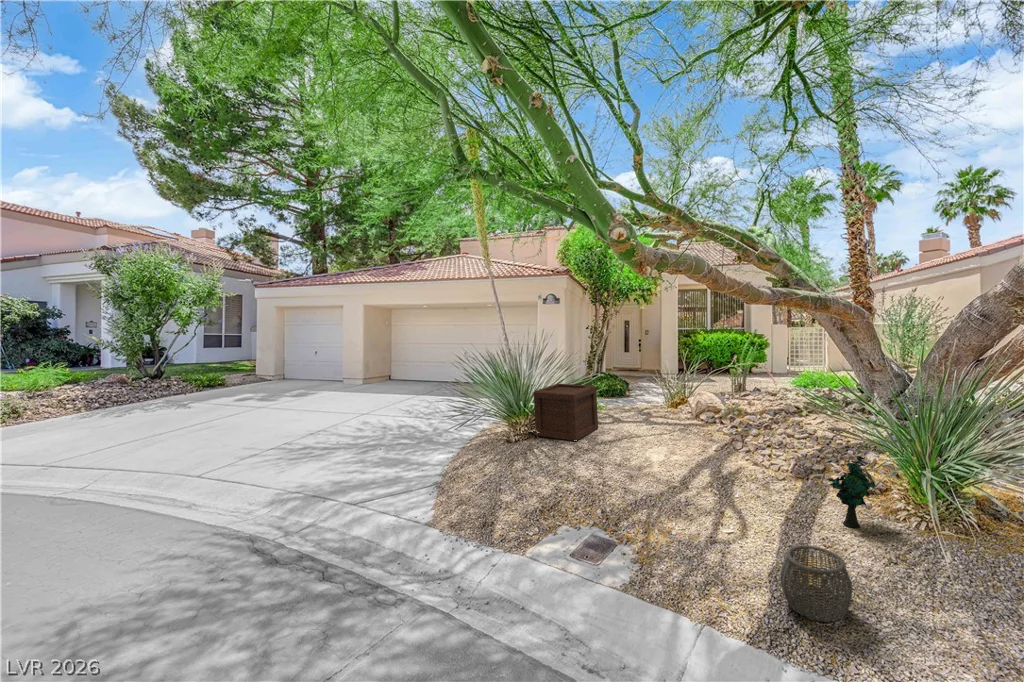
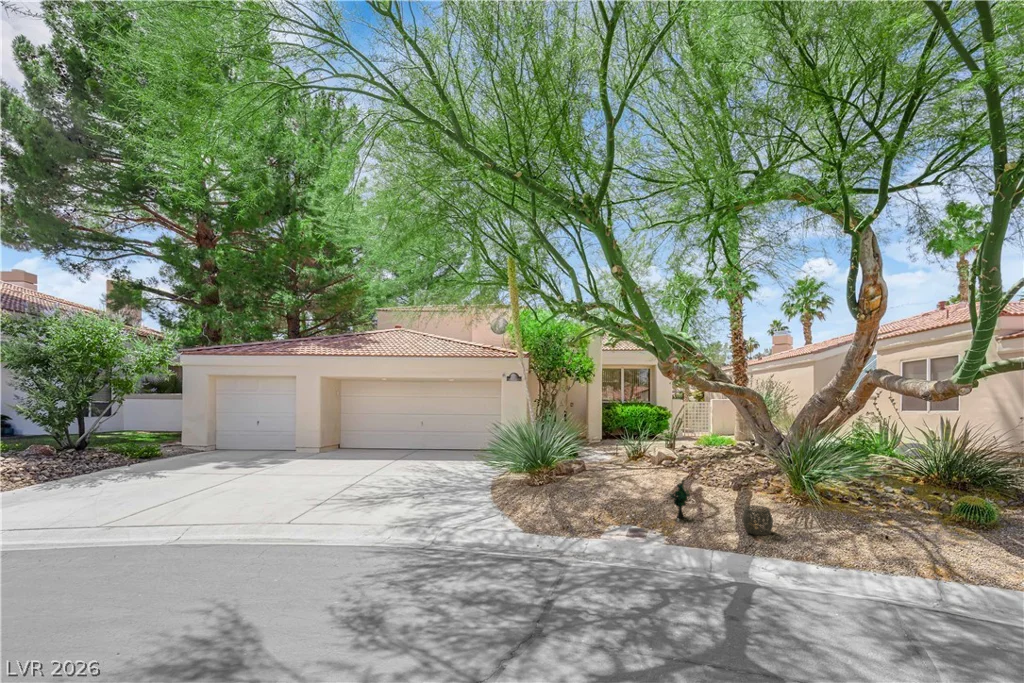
wooden crate: present [534,383,598,441] -> none [556,442,597,480]
decorative plant: present [828,456,876,528] -> present [670,481,690,518]

